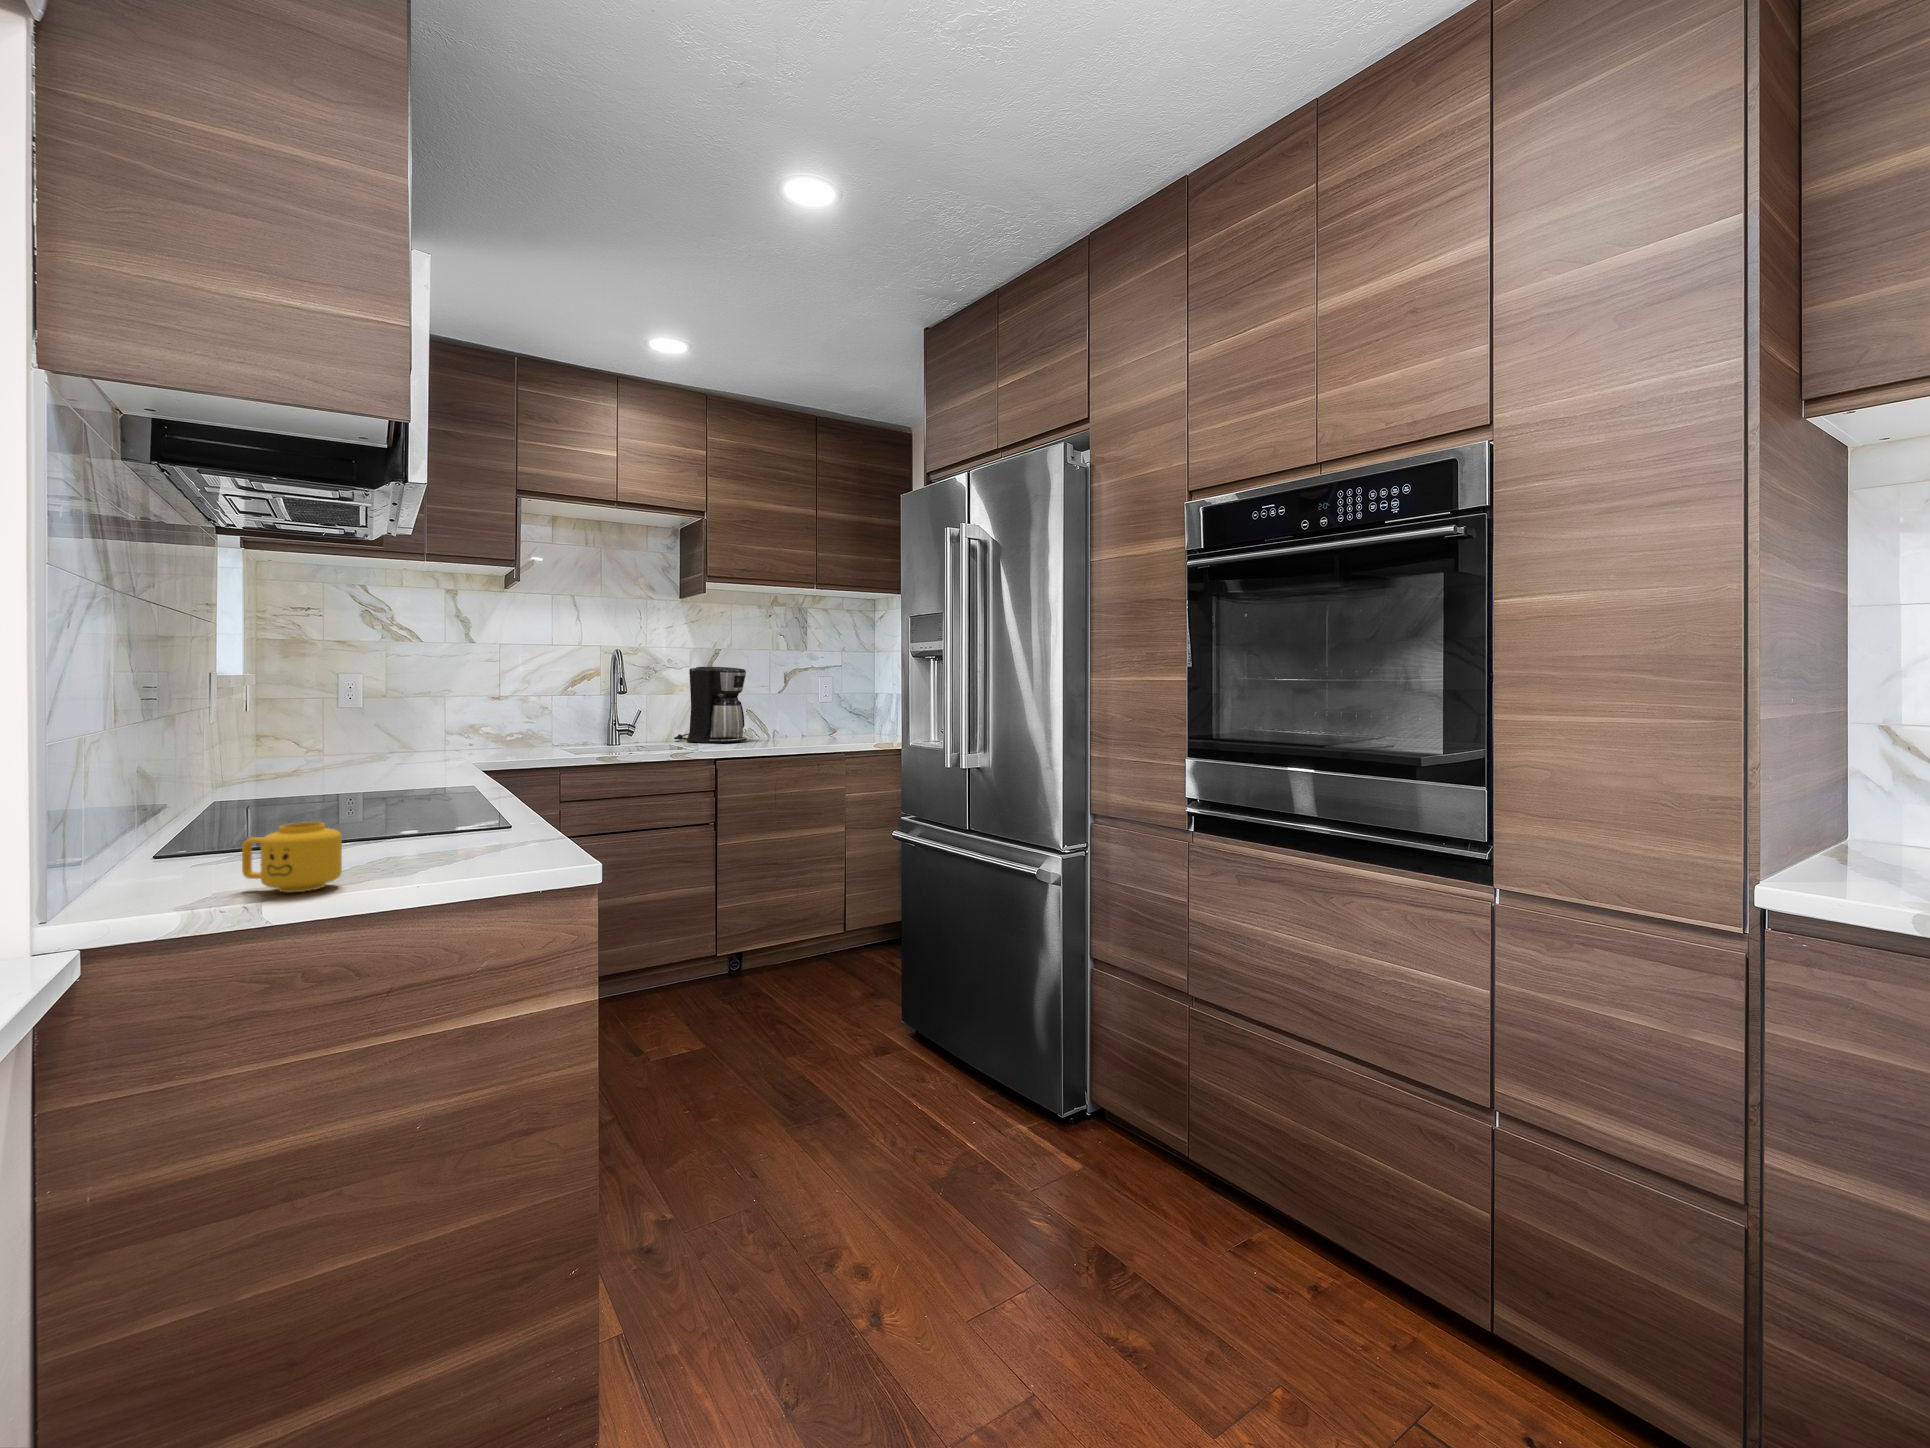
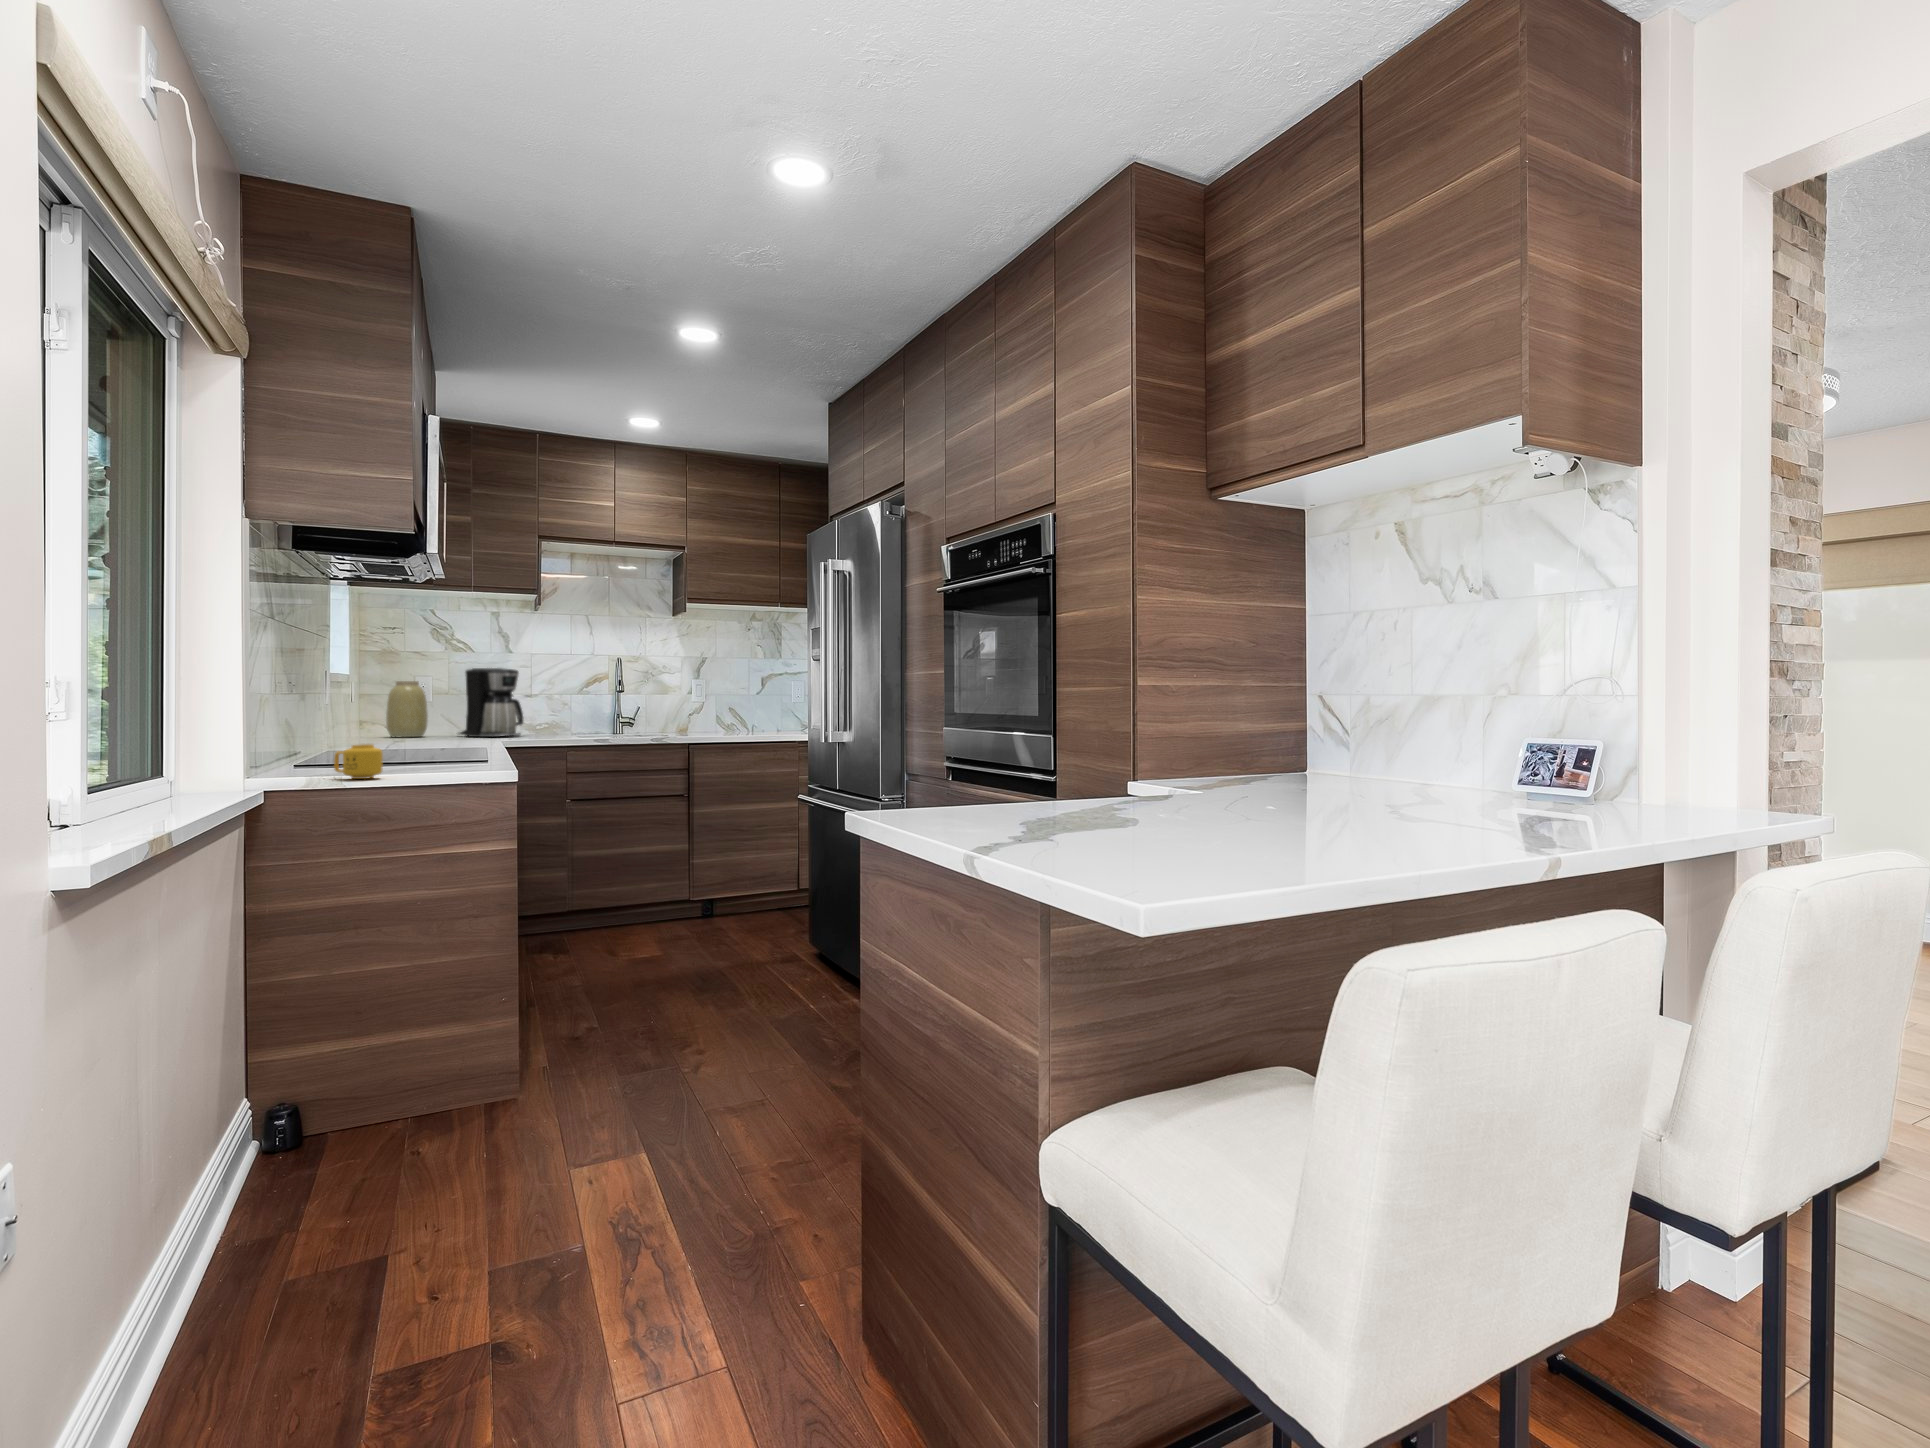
coffee maker: present [674,667,747,743] -> present [459,668,523,737]
vase: none [301,679,360,755] -> present [386,681,428,737]

